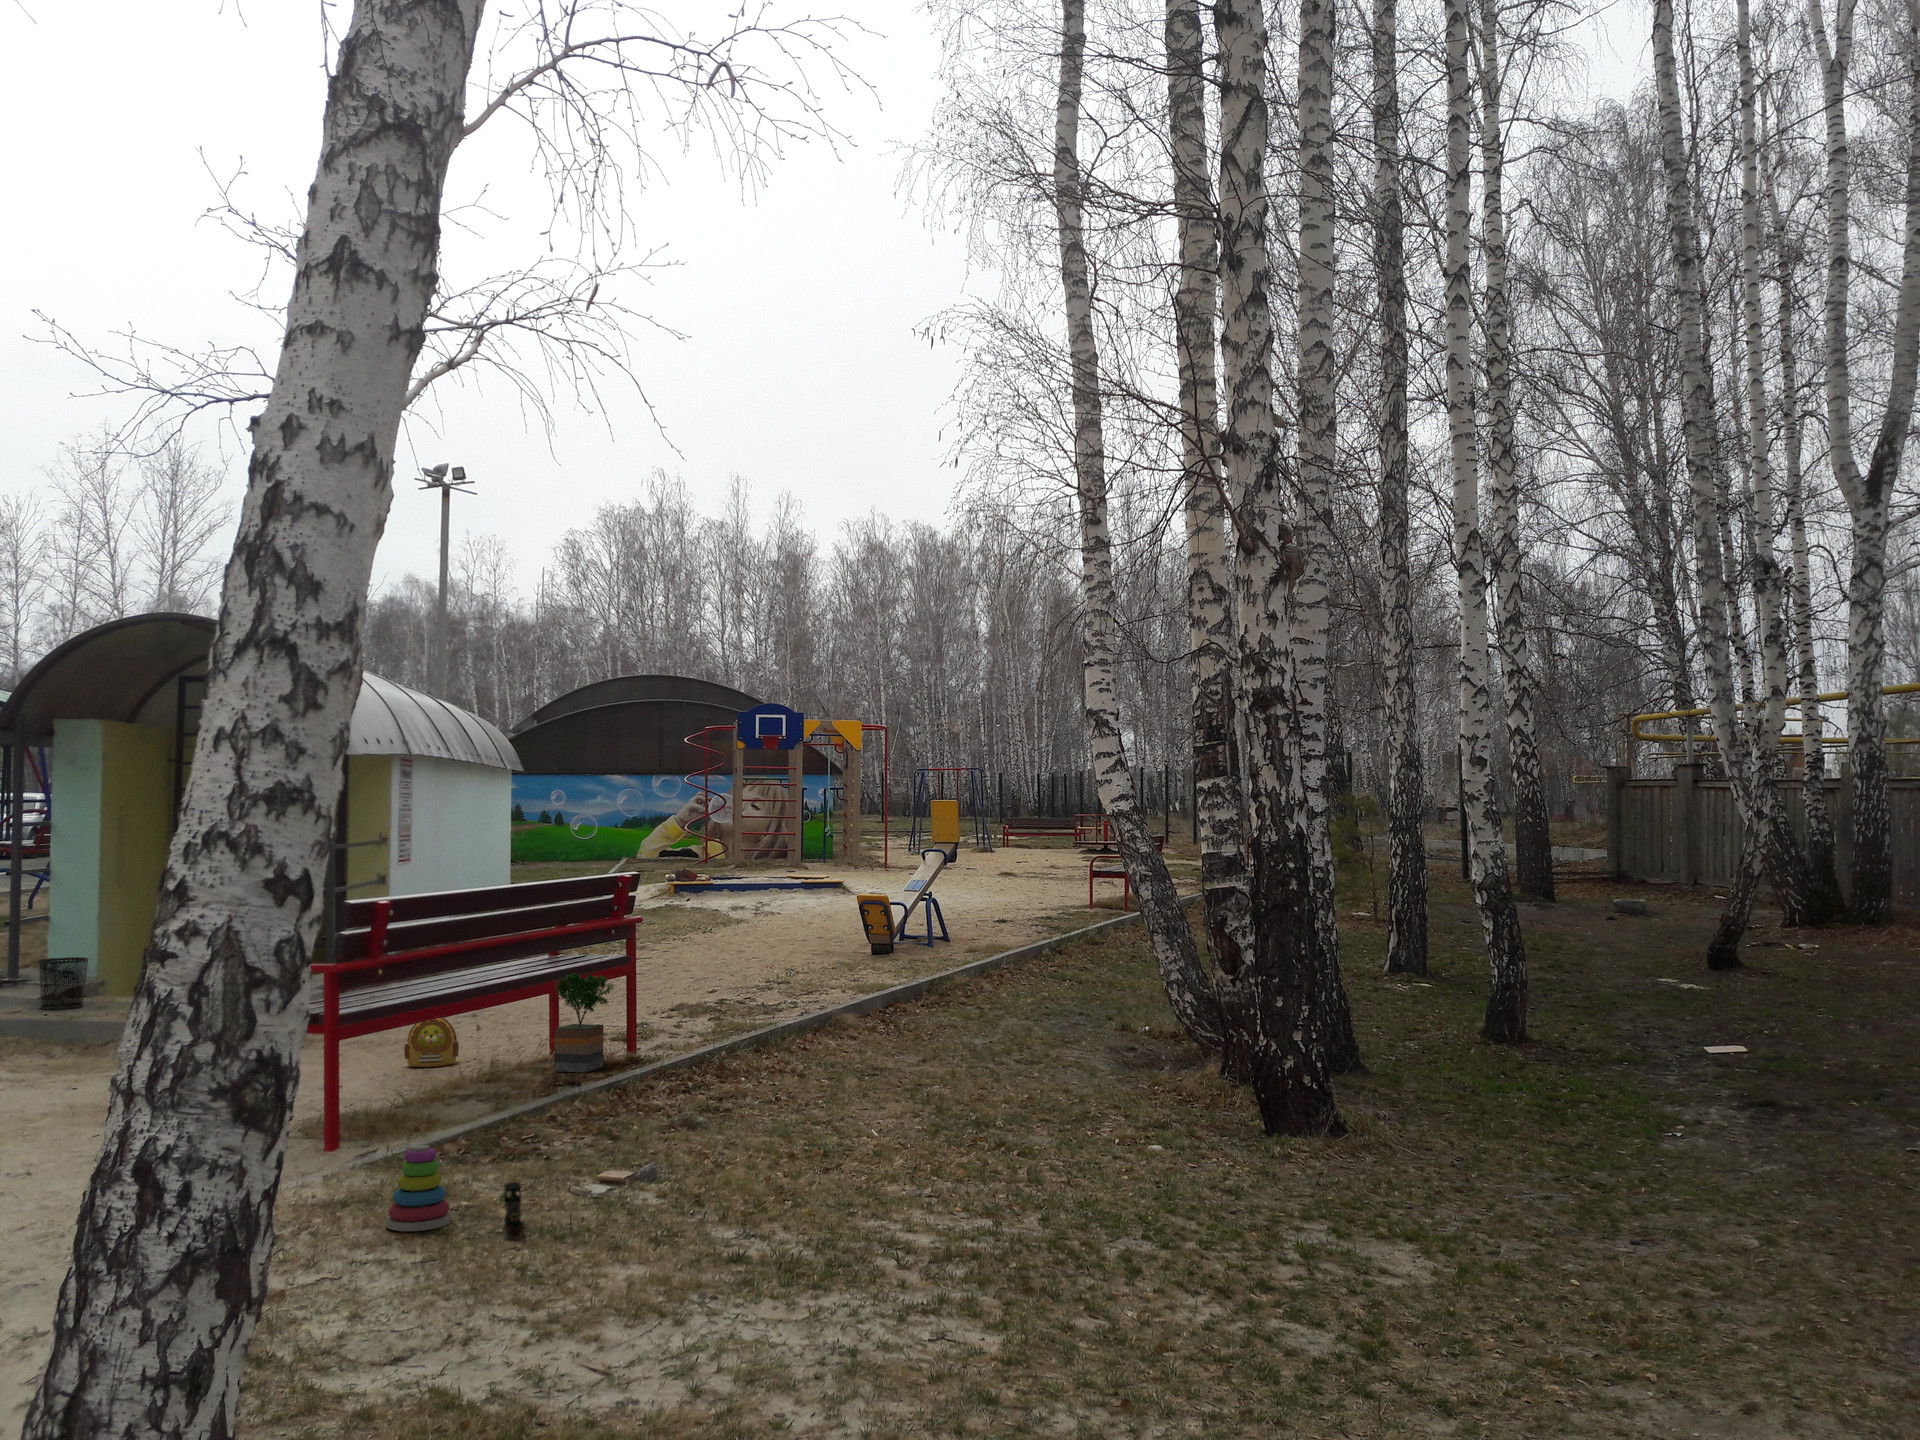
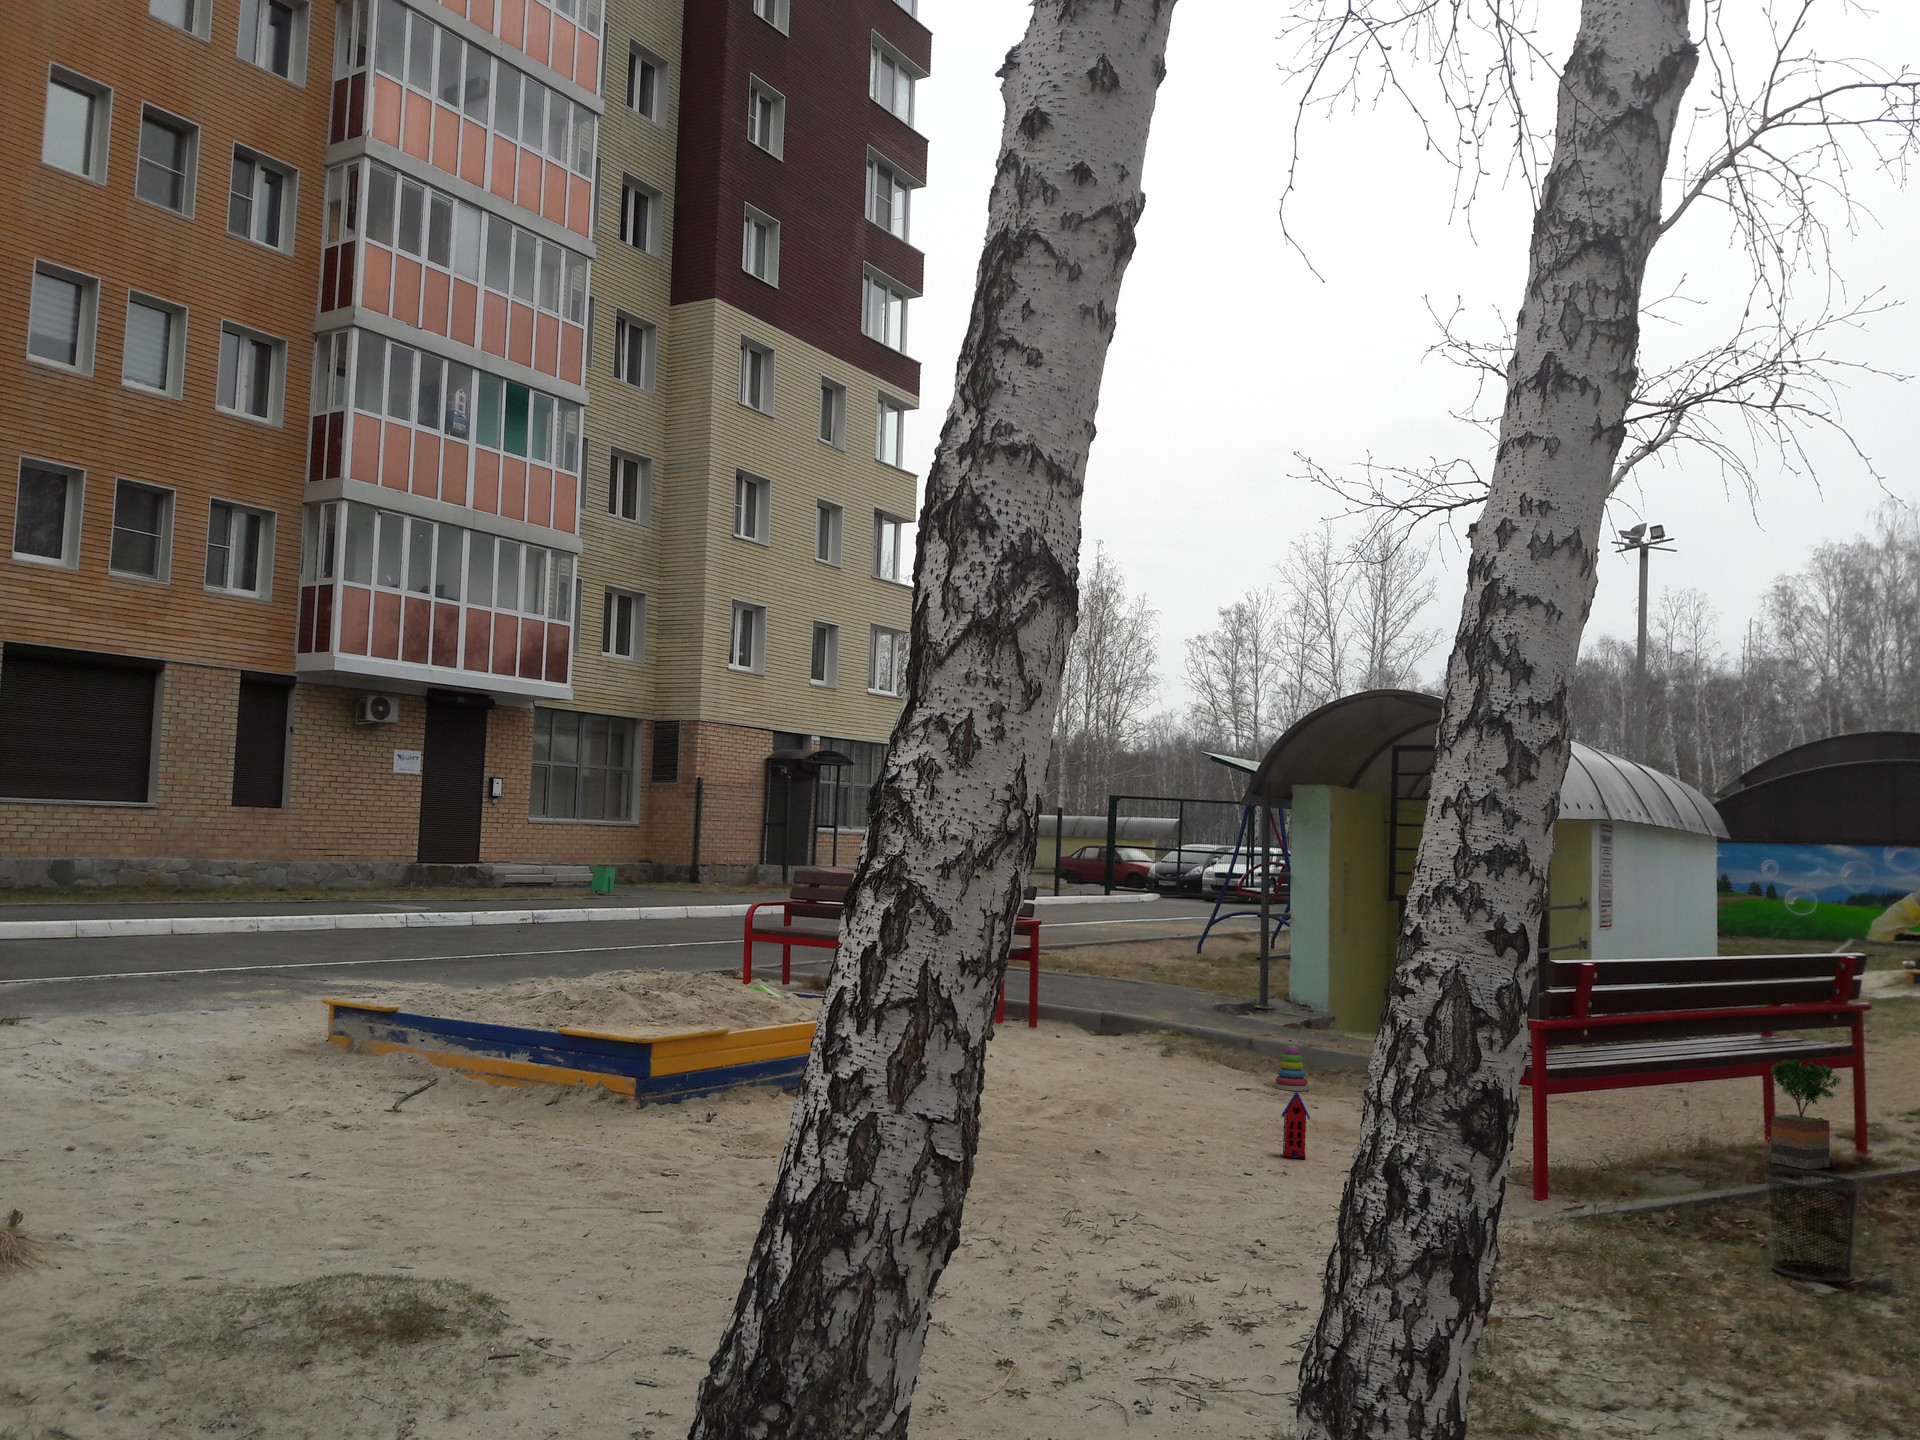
waste bin: present [38,957,89,1010] -> present [1764,1170,1861,1282]
backpack: present [404,1016,459,1067] -> none [1608,1079,1664,1139]
toy house: none [29,1074,67,1153] -> present [1281,1091,1310,1159]
stacking toy: present [386,1145,452,1231] -> present [1274,1046,1309,1091]
toy train: present [504,1182,525,1237] -> none [1715,1264,1740,1322]

